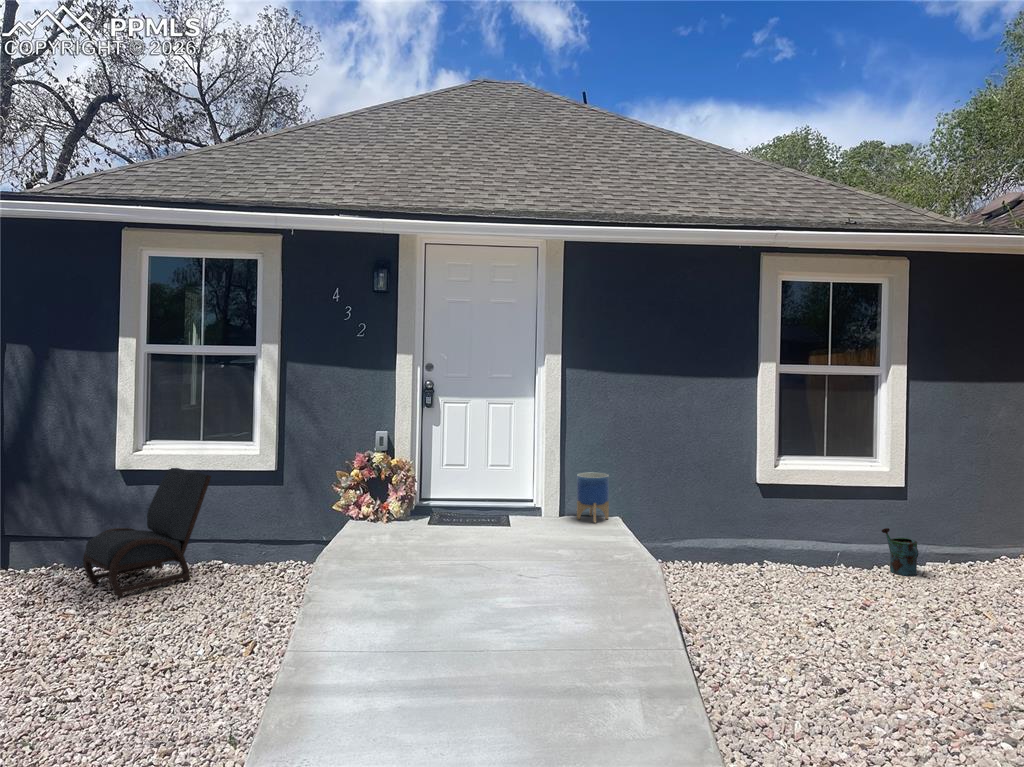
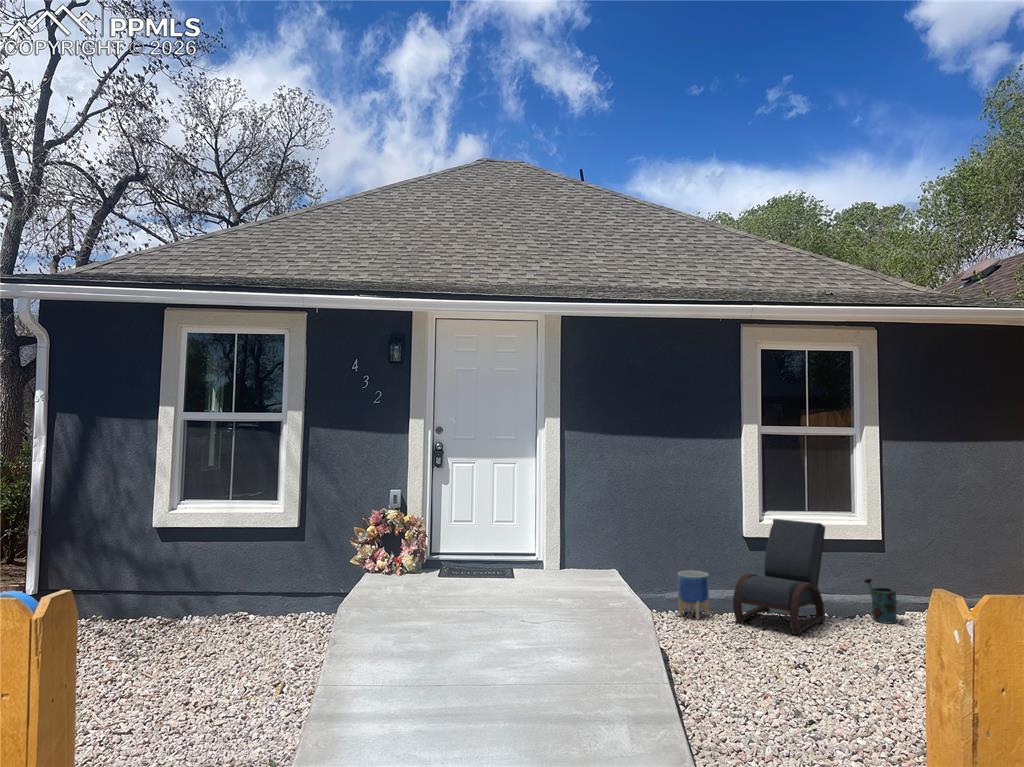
lounge chair: present [83,468,211,597] -> present [733,519,825,635]
planter: present [577,473,609,522] -> present [678,571,709,620]

